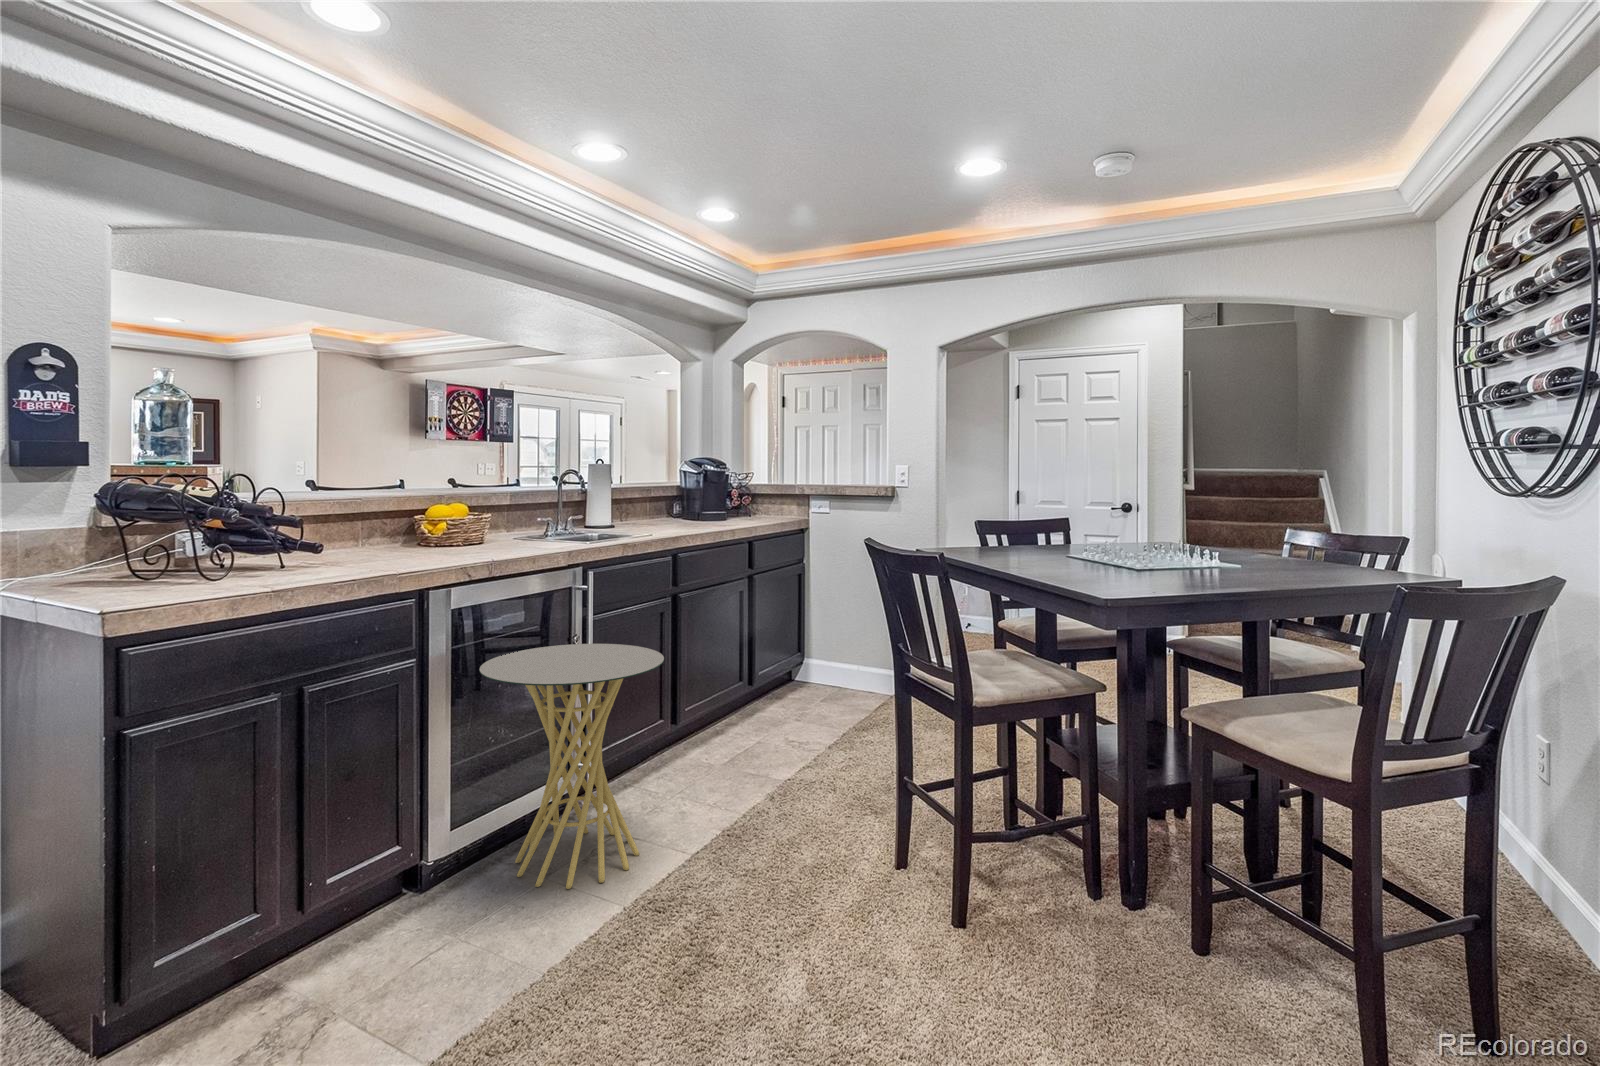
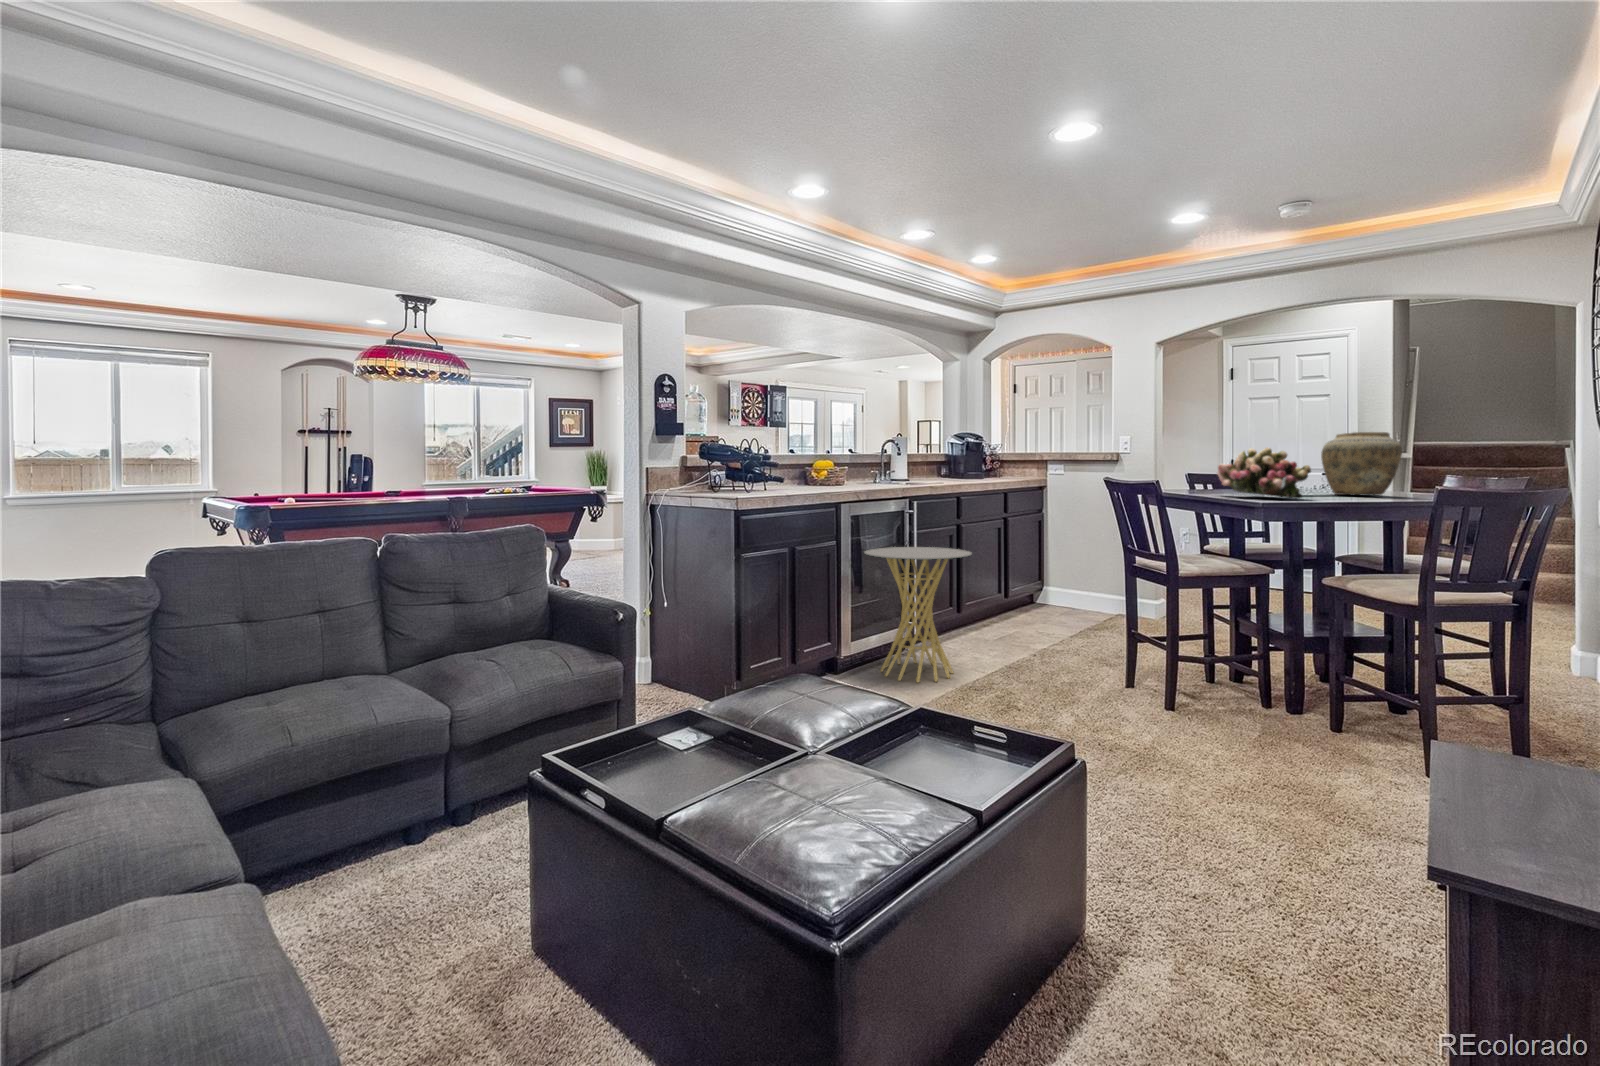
vase: none [1150,475,1252,563] -> present [1321,432,1402,495]
flower arrangement: none [1021,501,1155,584] -> present [1217,448,1311,498]

